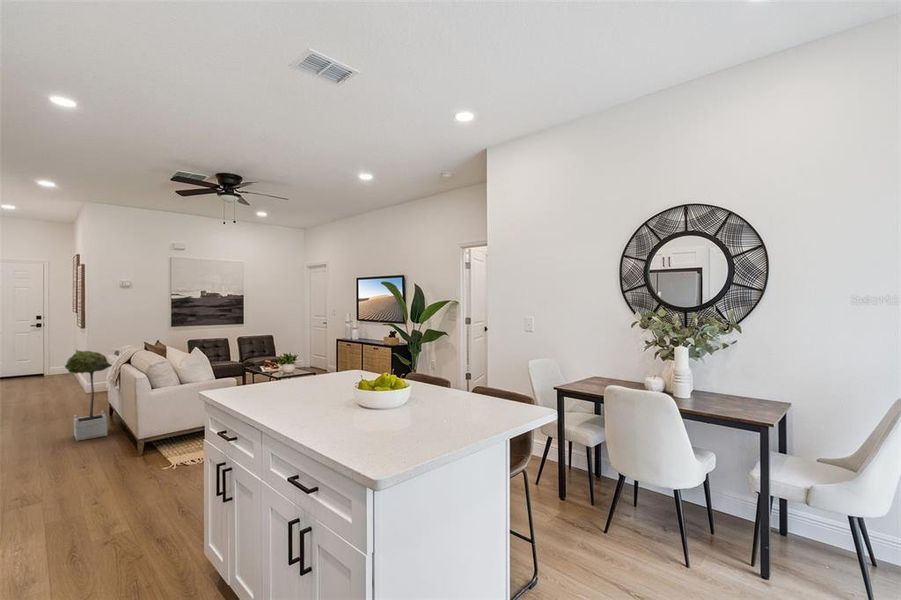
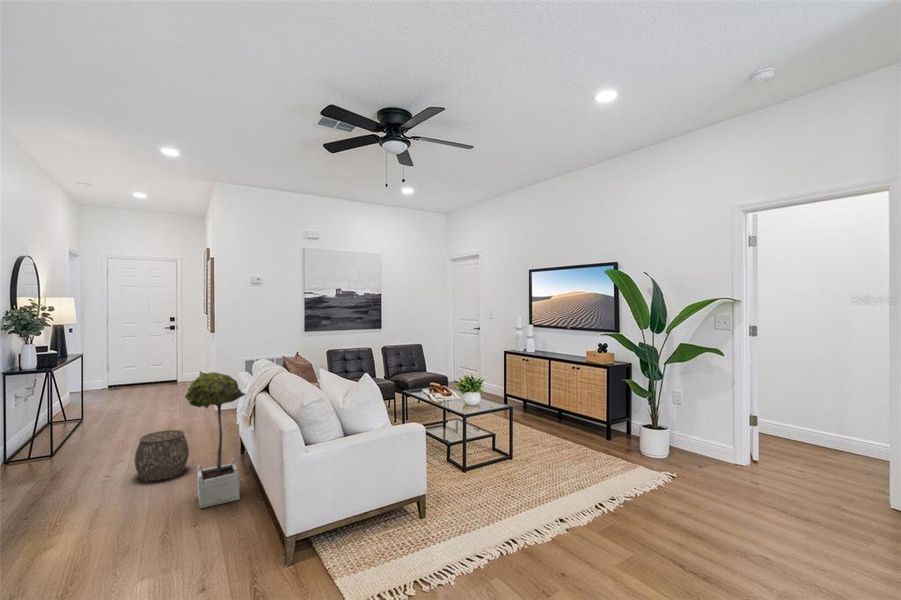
woven basket: none [19,396,65,432] -> present [135,430,189,481]

